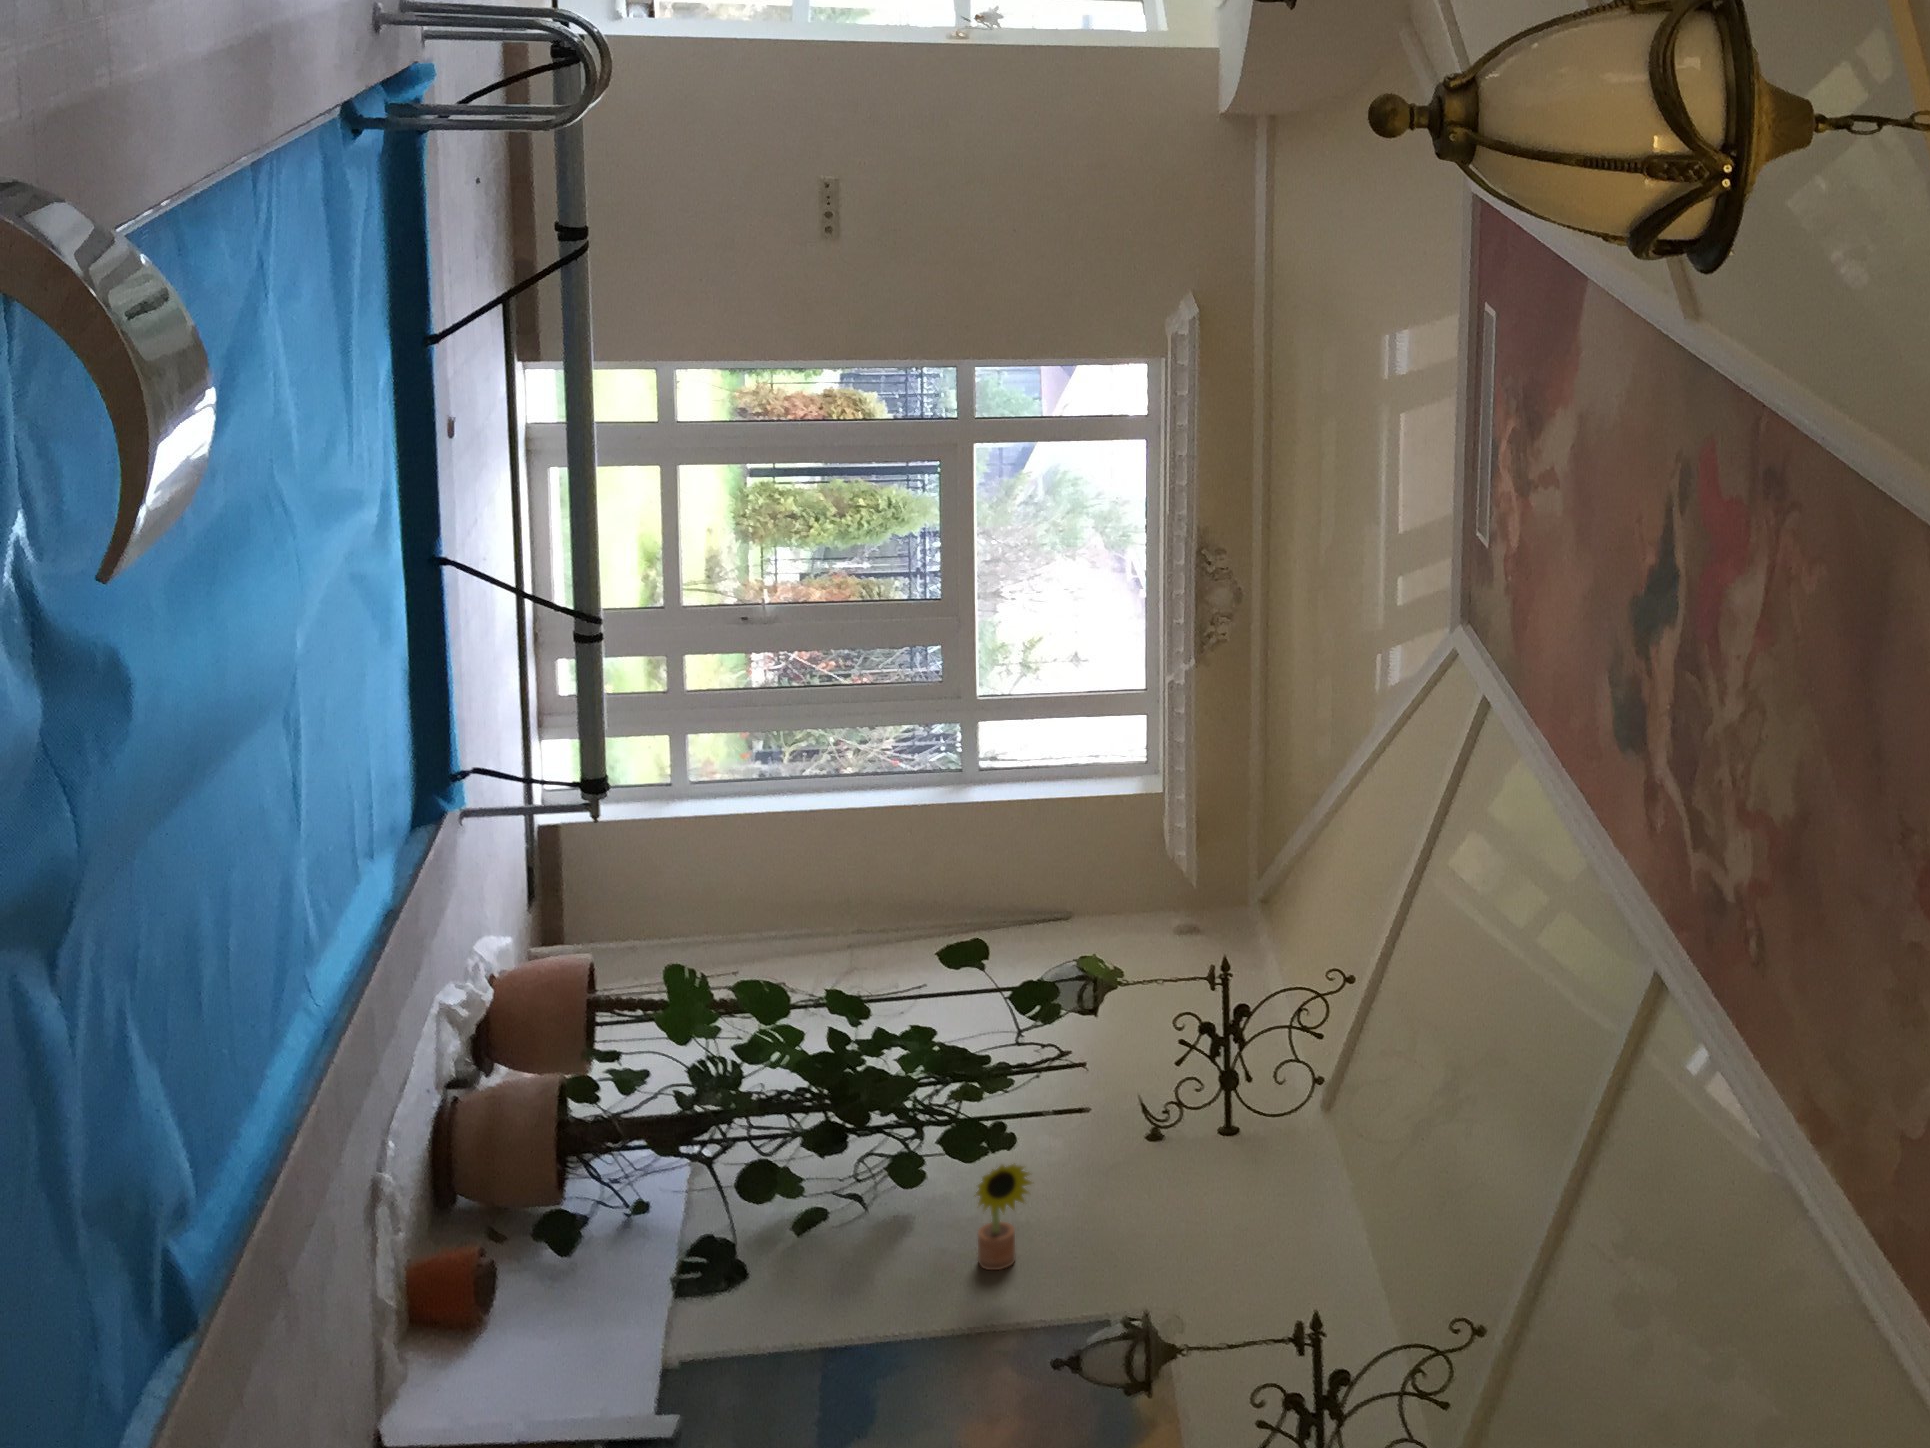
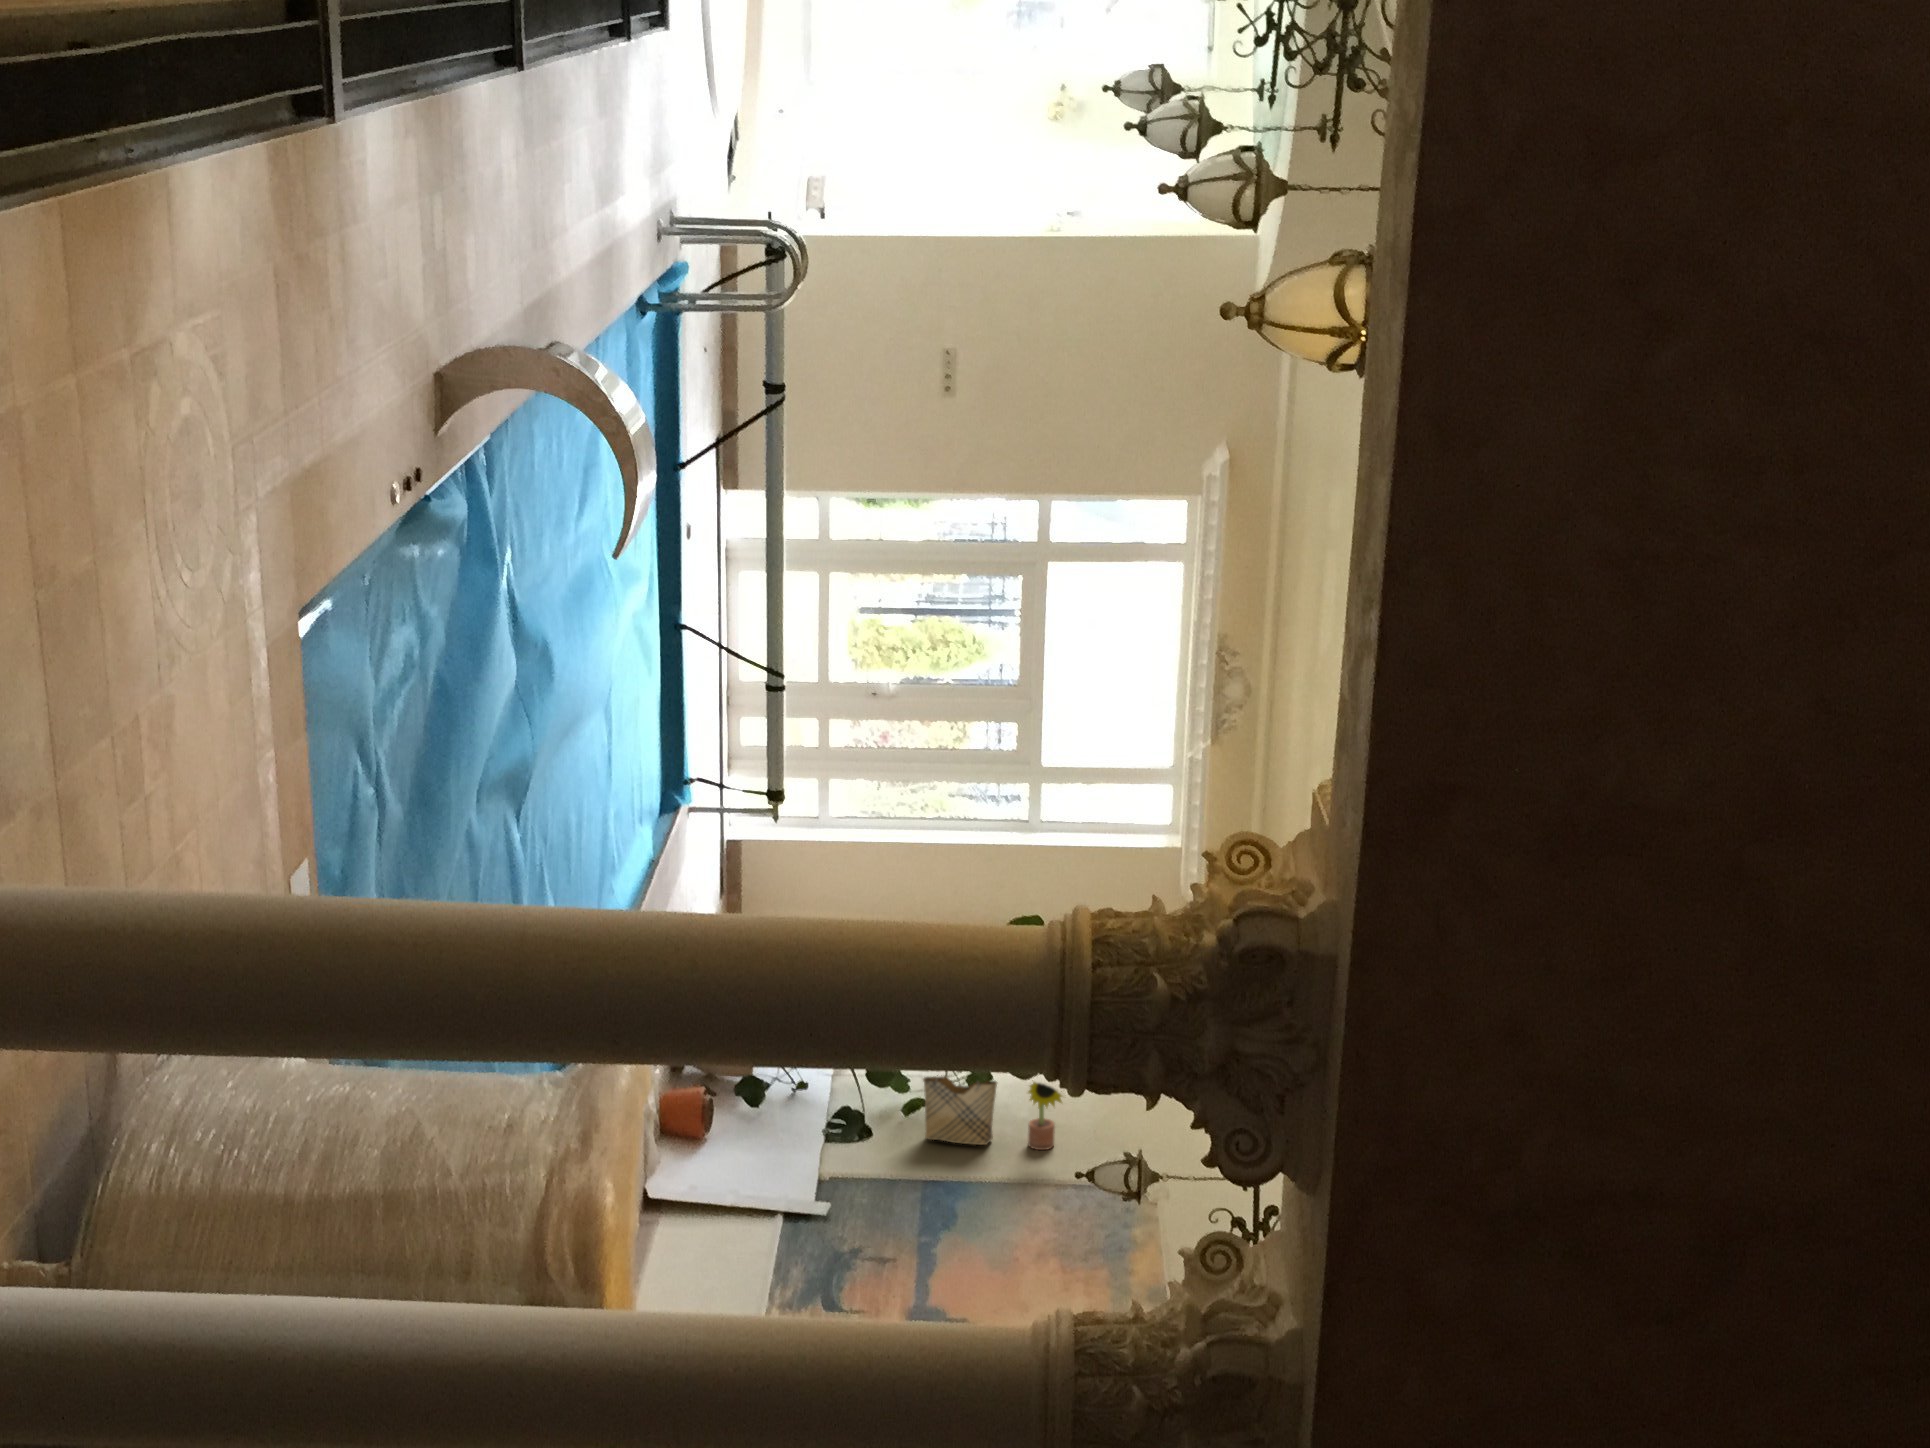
woven basket: none [820,1123,931,1275] -> present [923,1075,997,1145]

